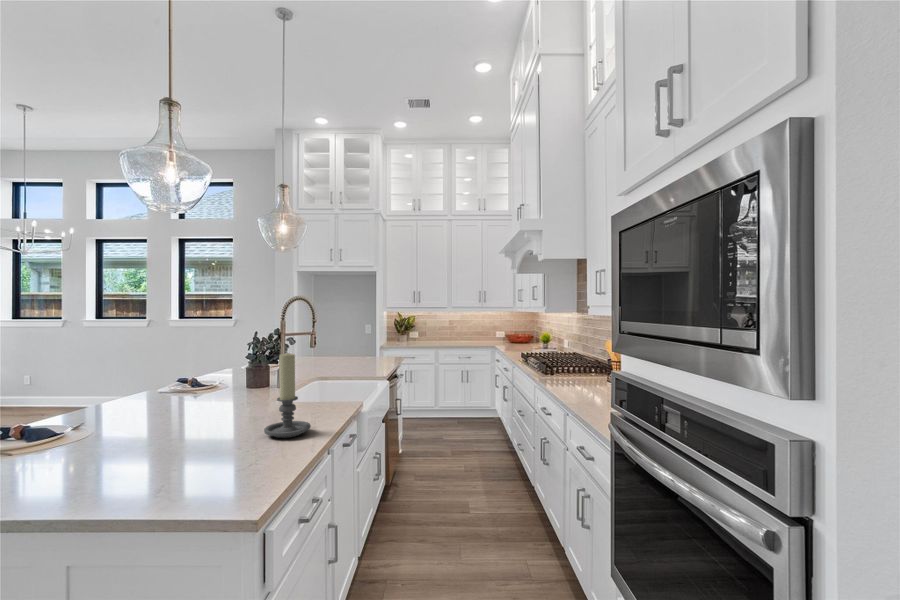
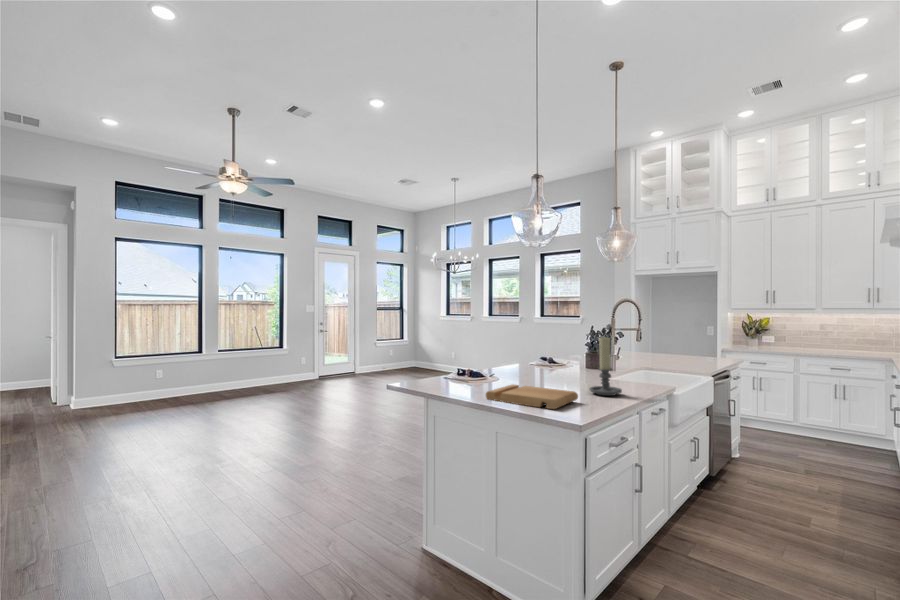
cutting board: none [59,446,252,498] -> present [486,384,578,409]

